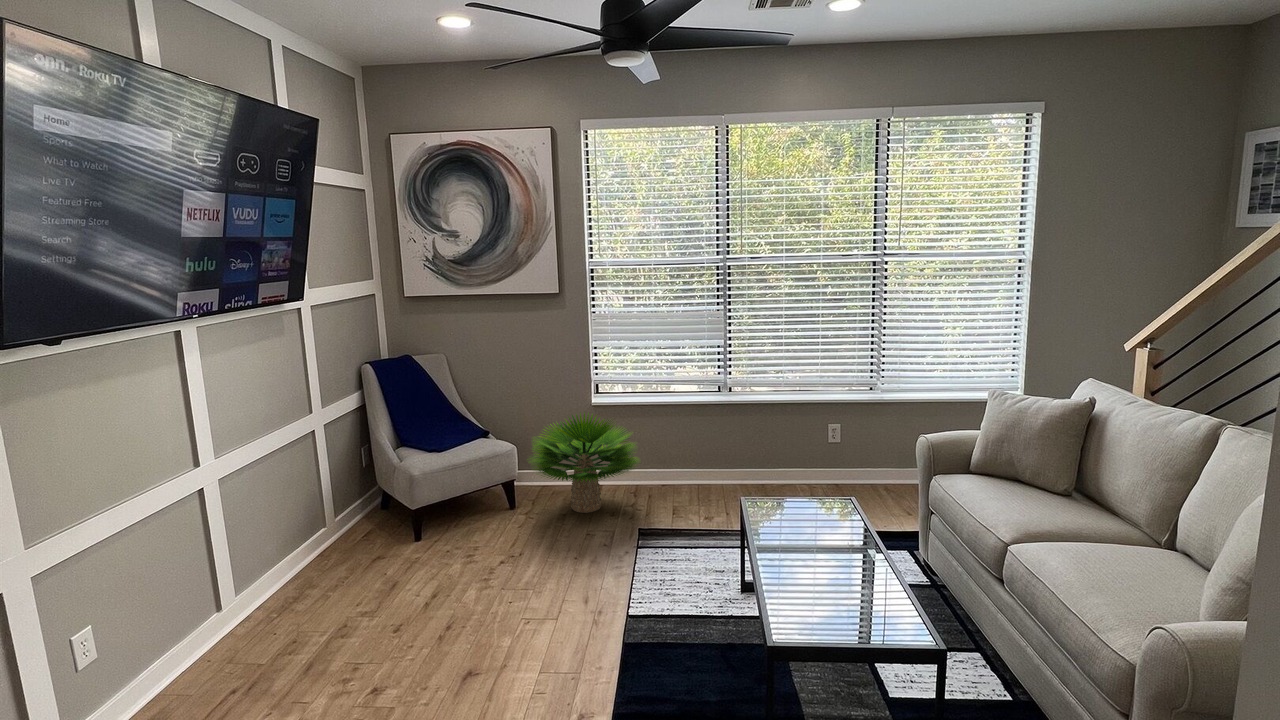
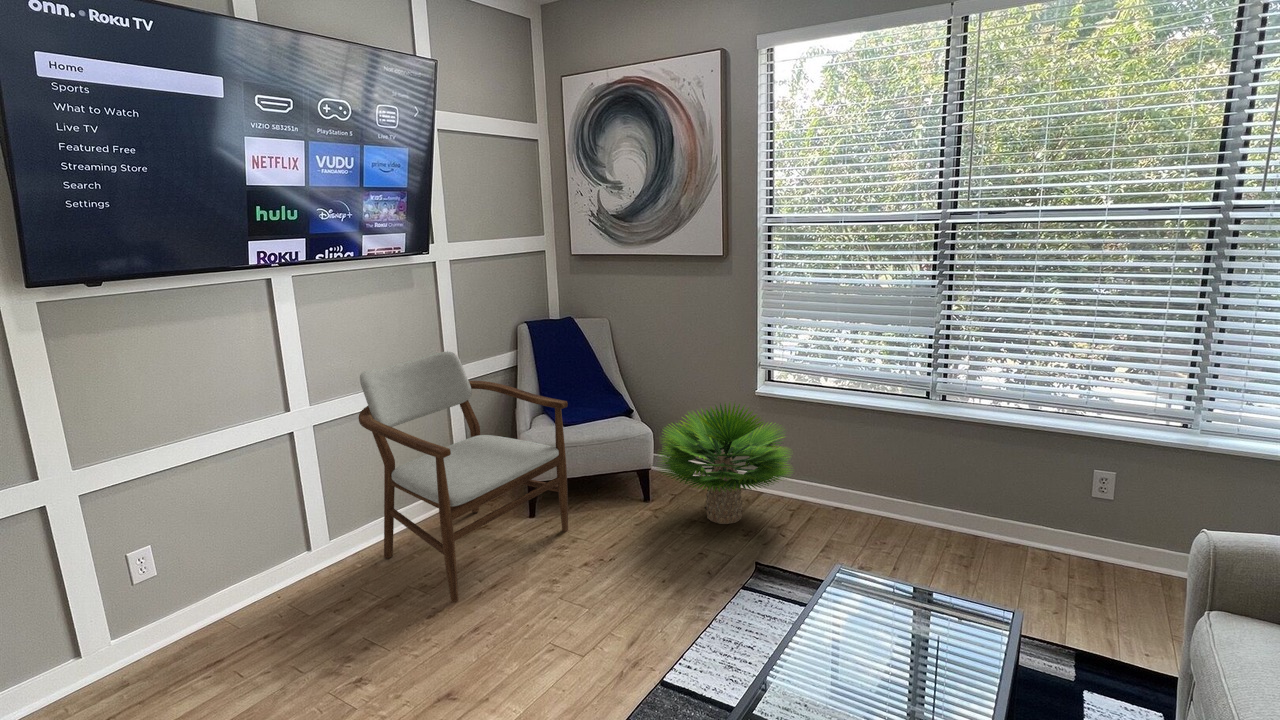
armchair: none [266,394,463,619] -> present [359,351,568,603]

